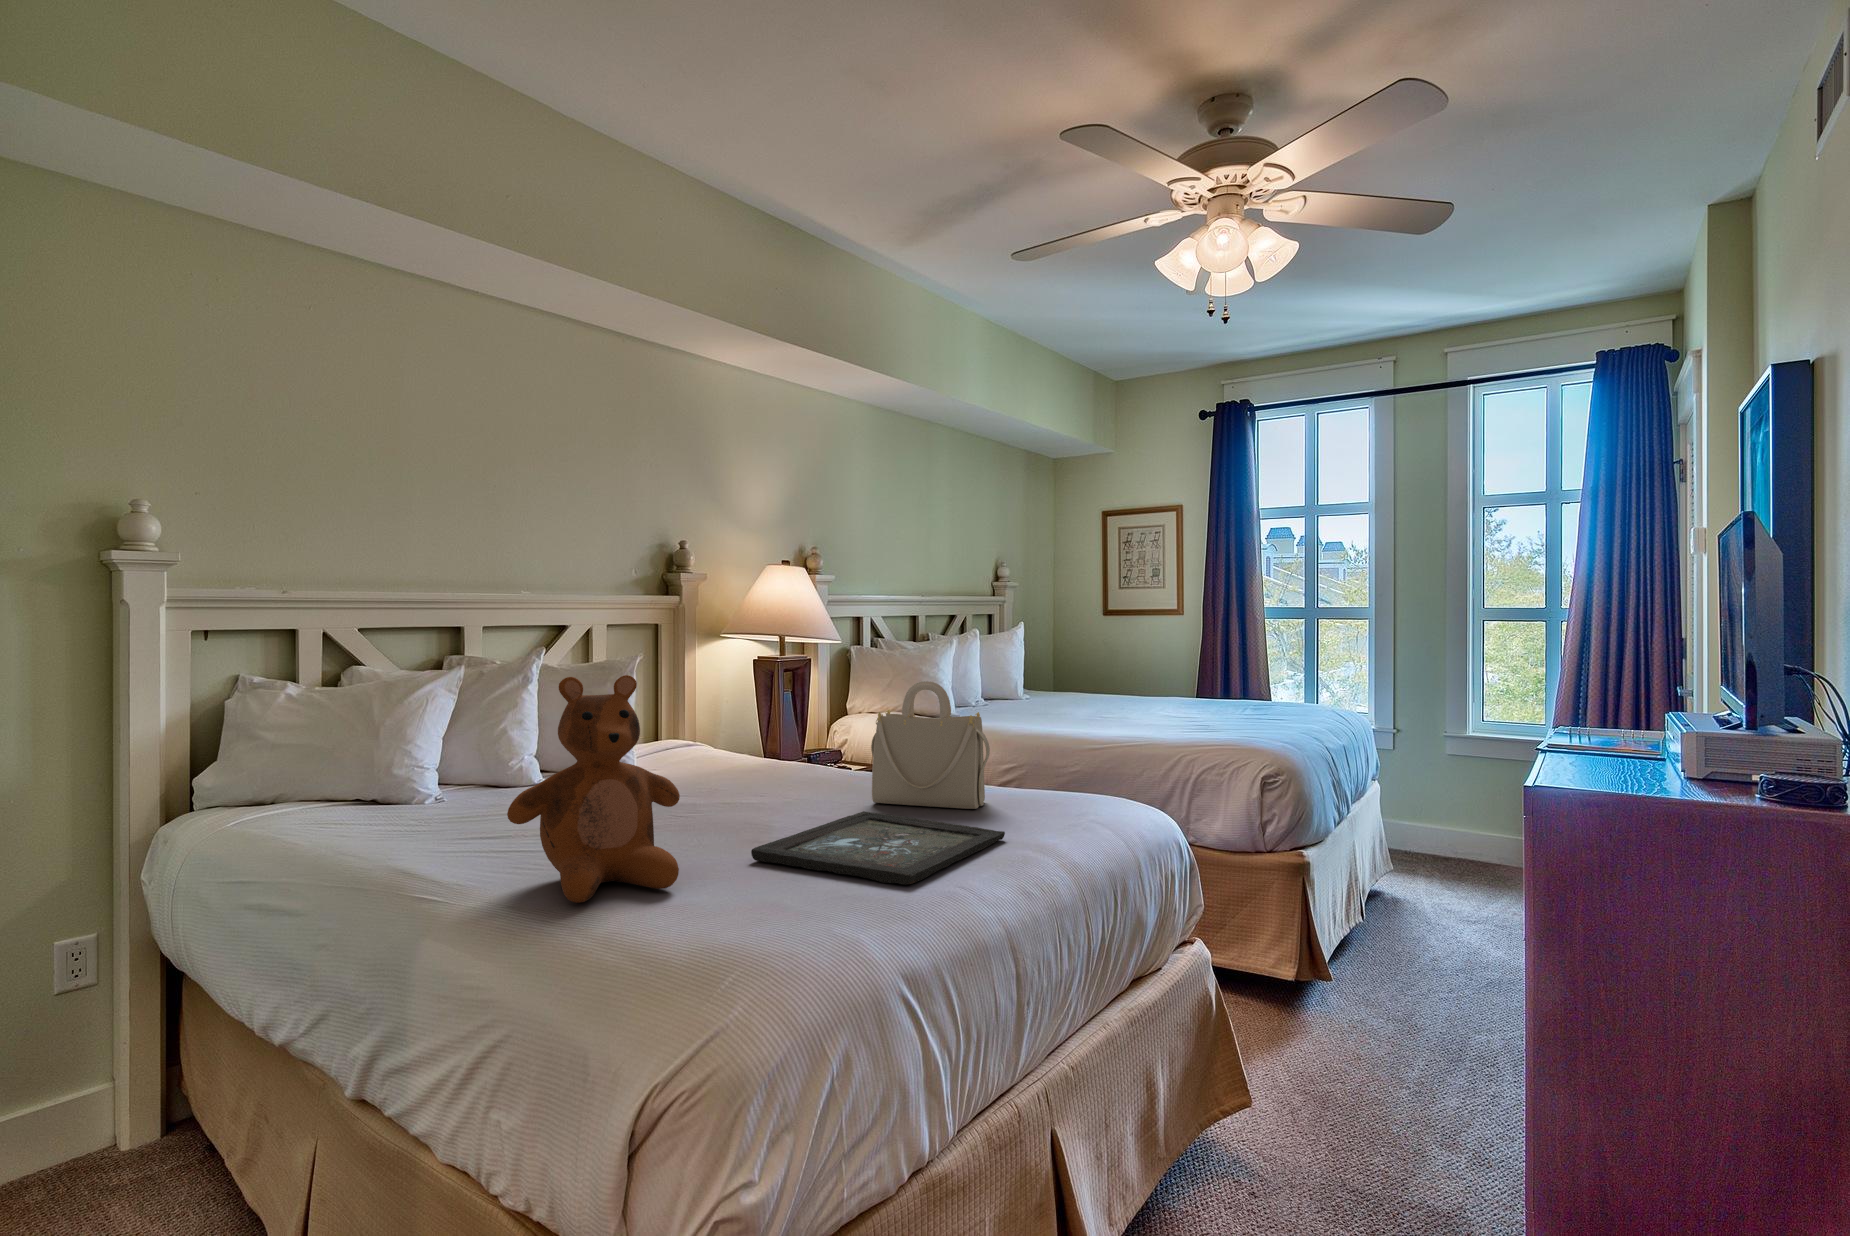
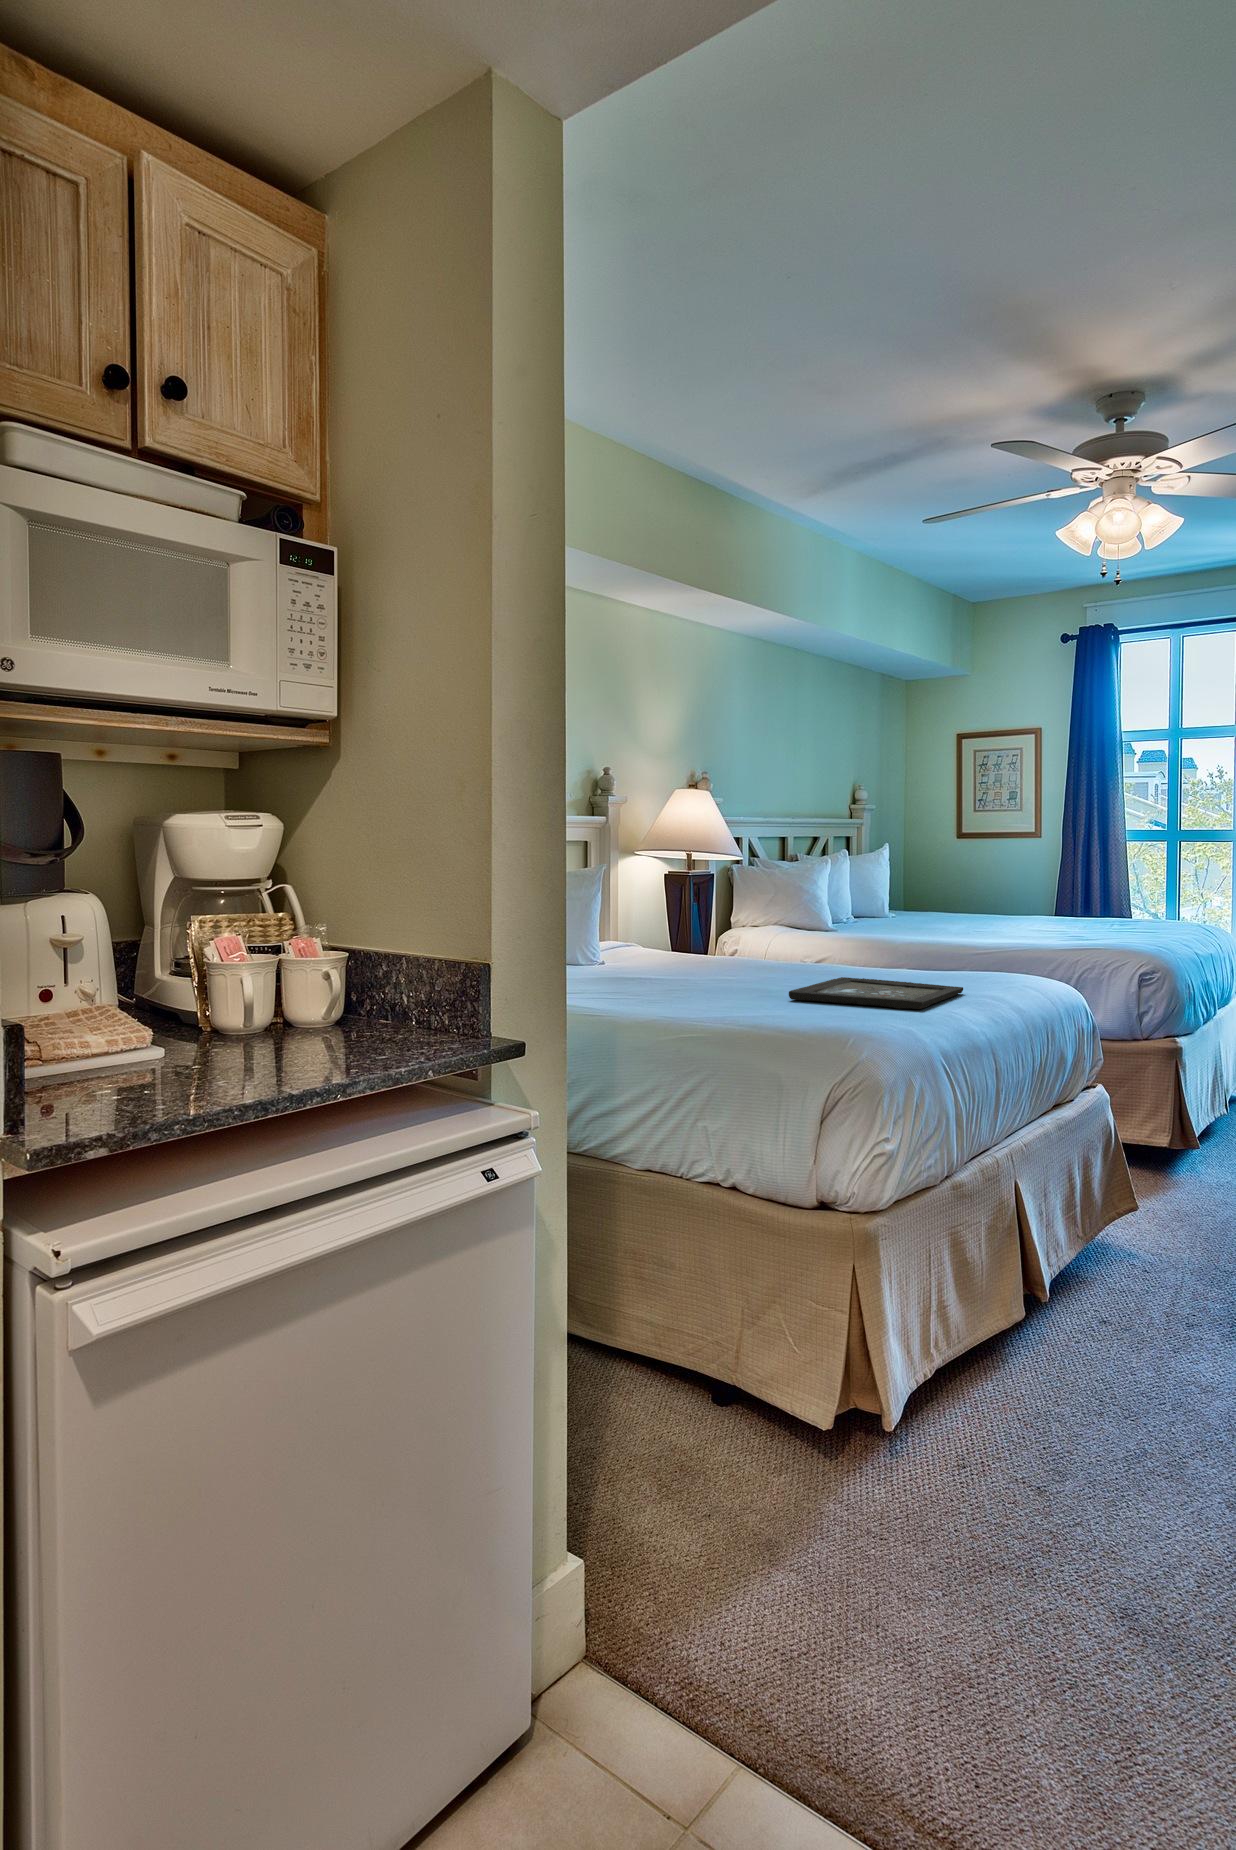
teddy bear: present [507,675,680,903] -> none [643,864,761,1013]
handbag: present [871,681,990,809] -> none [831,880,931,980]

